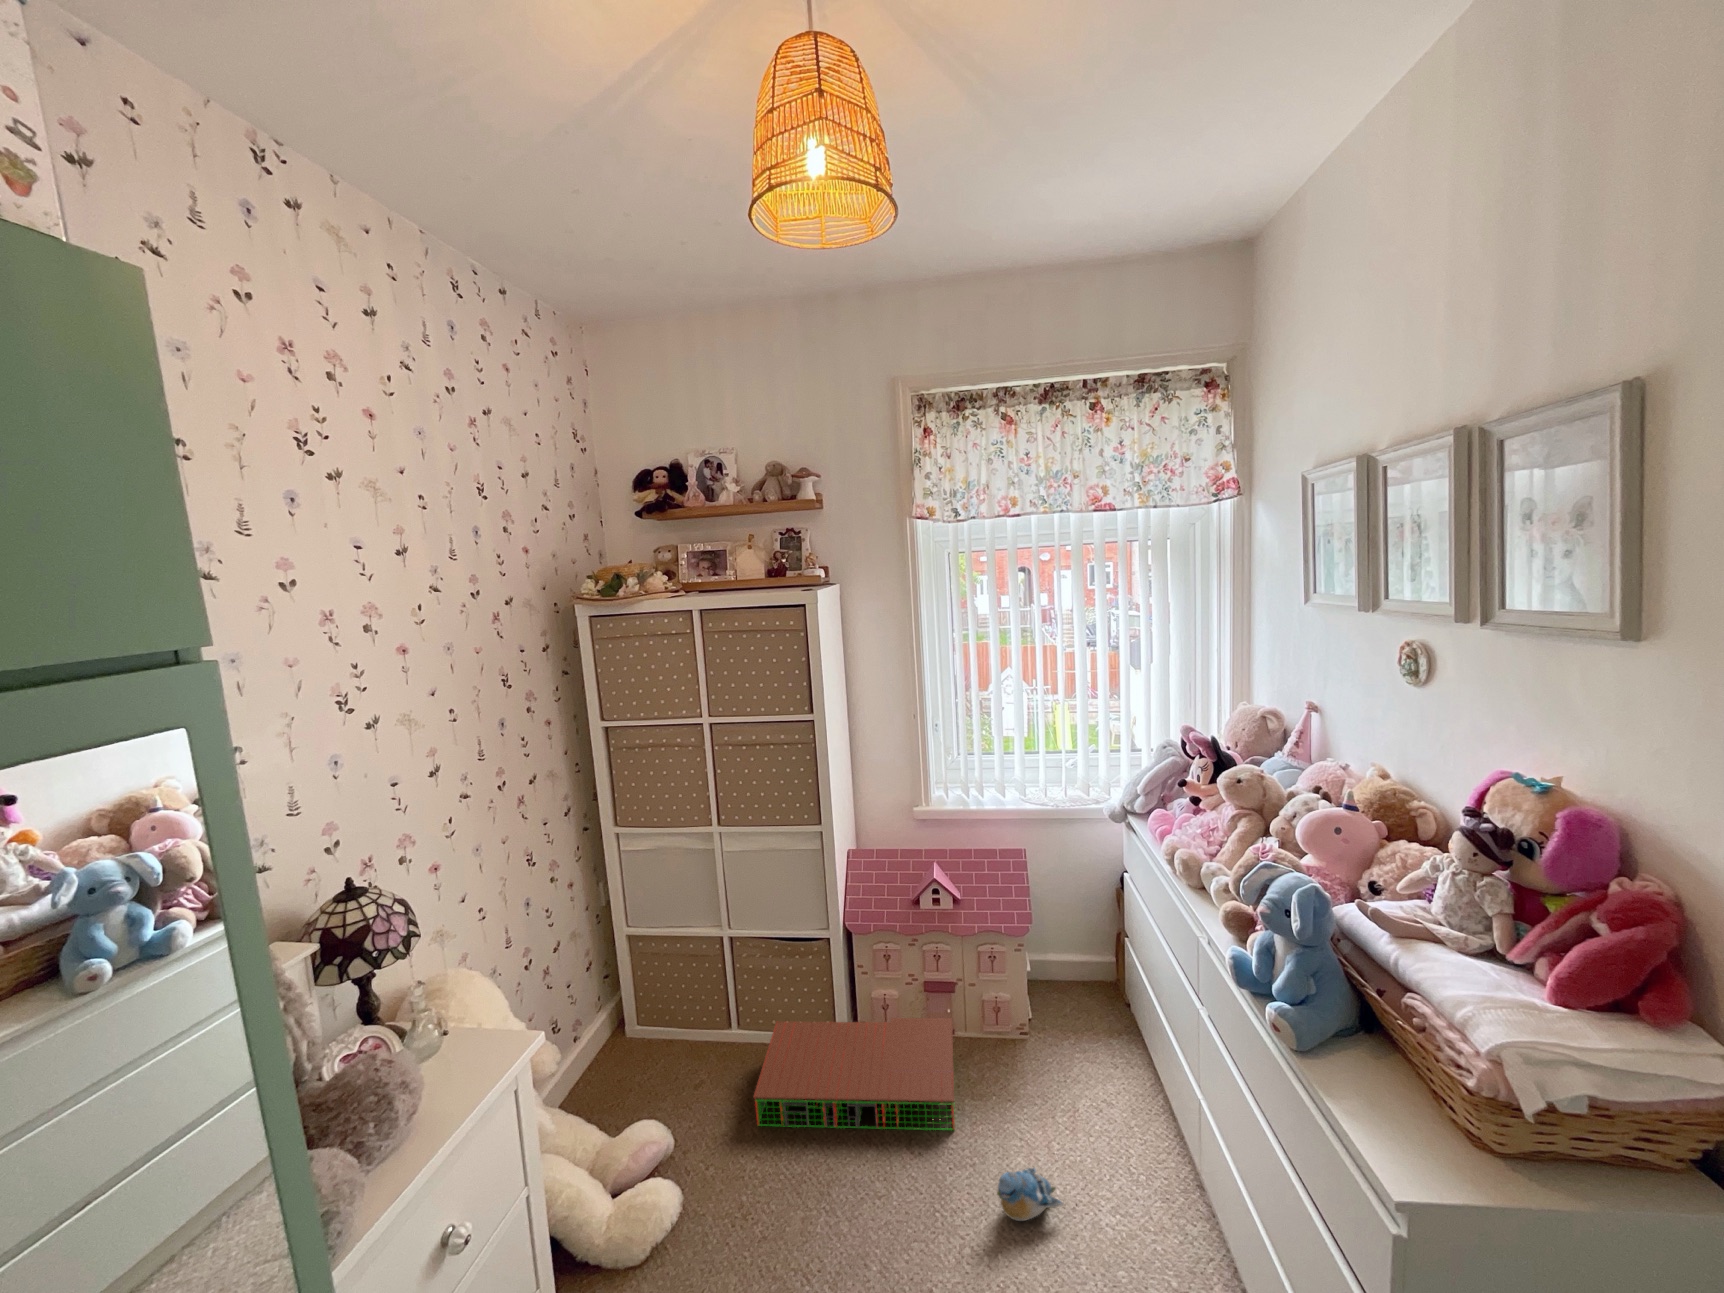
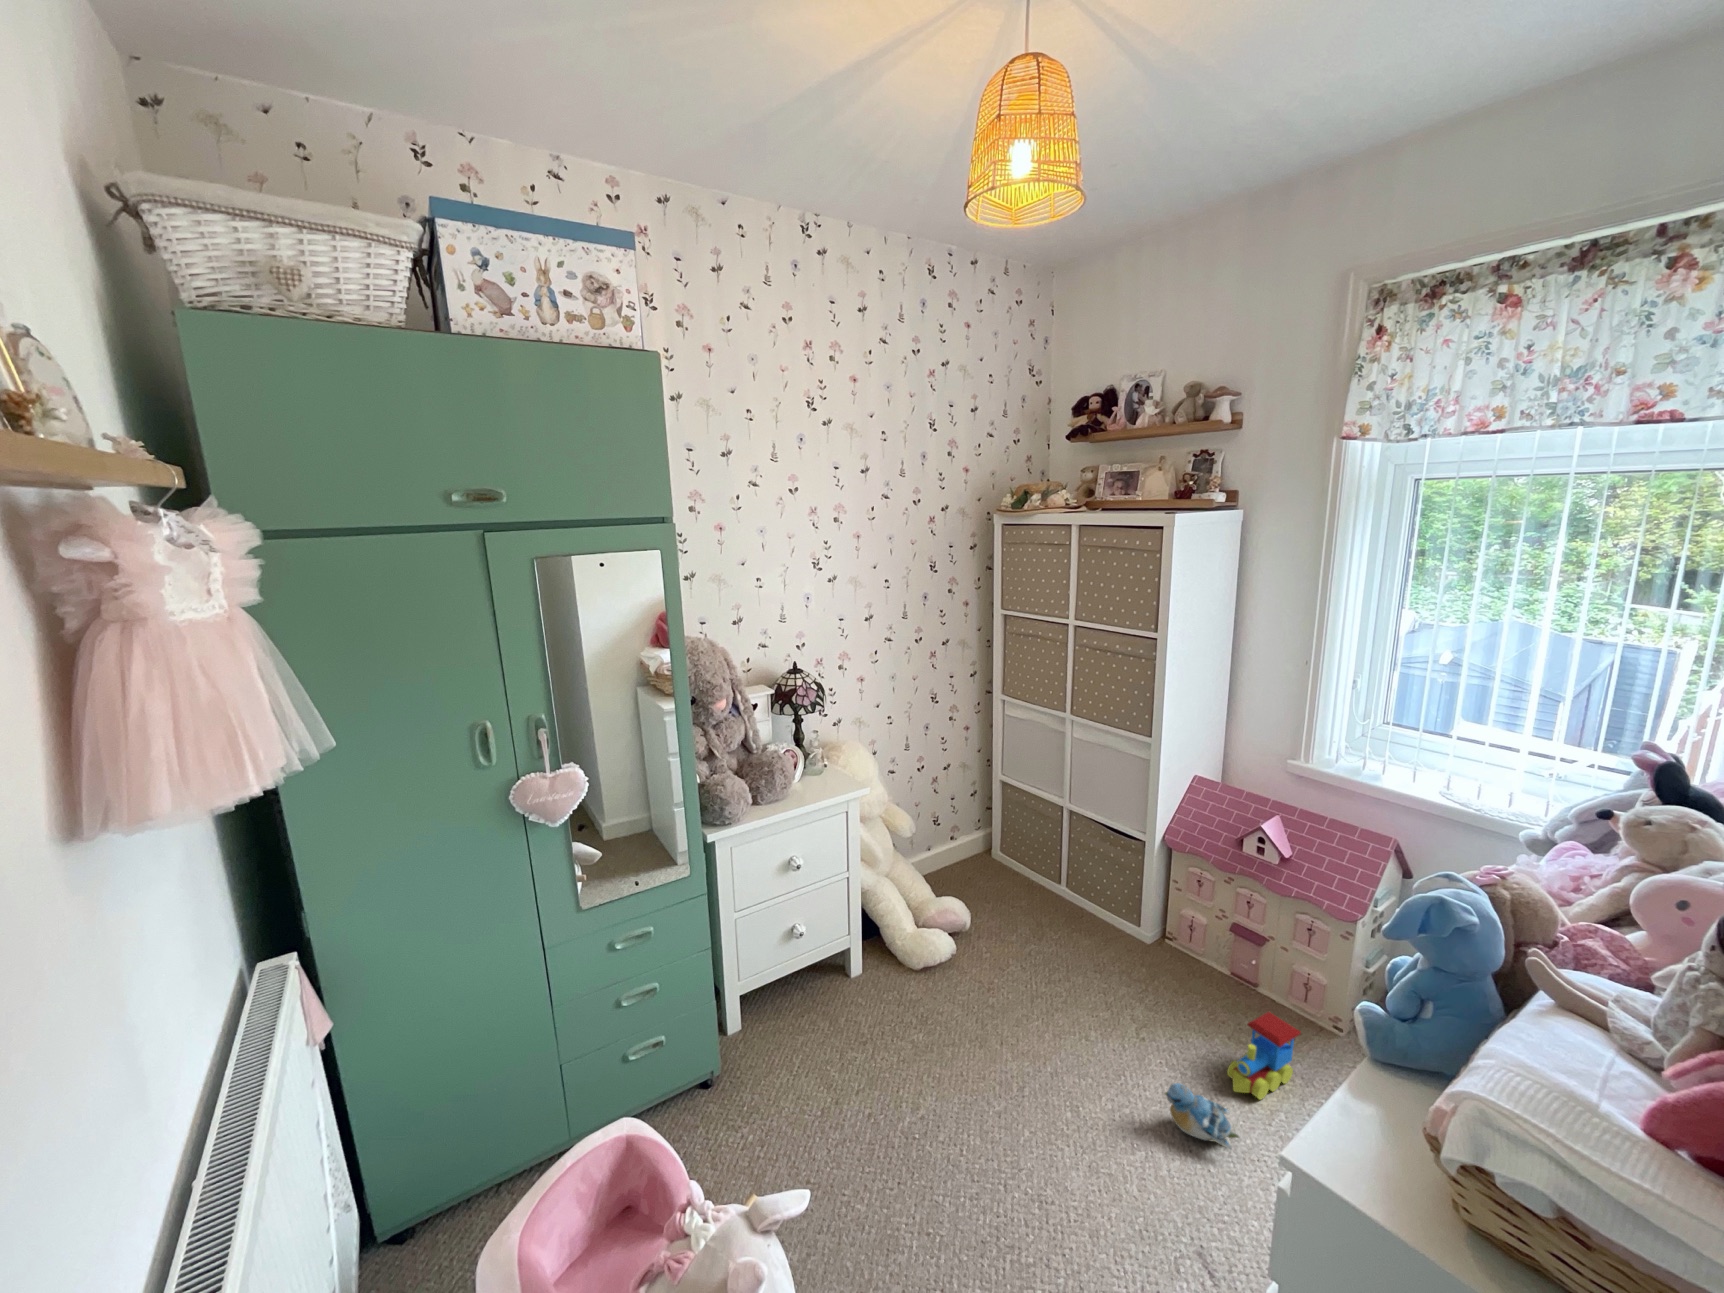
storage bin: present [754,1018,955,1130] -> none [1036,890,1249,1046]
toy train: none [1000,1050,1034,1147] -> present [1227,1012,1301,1099]

